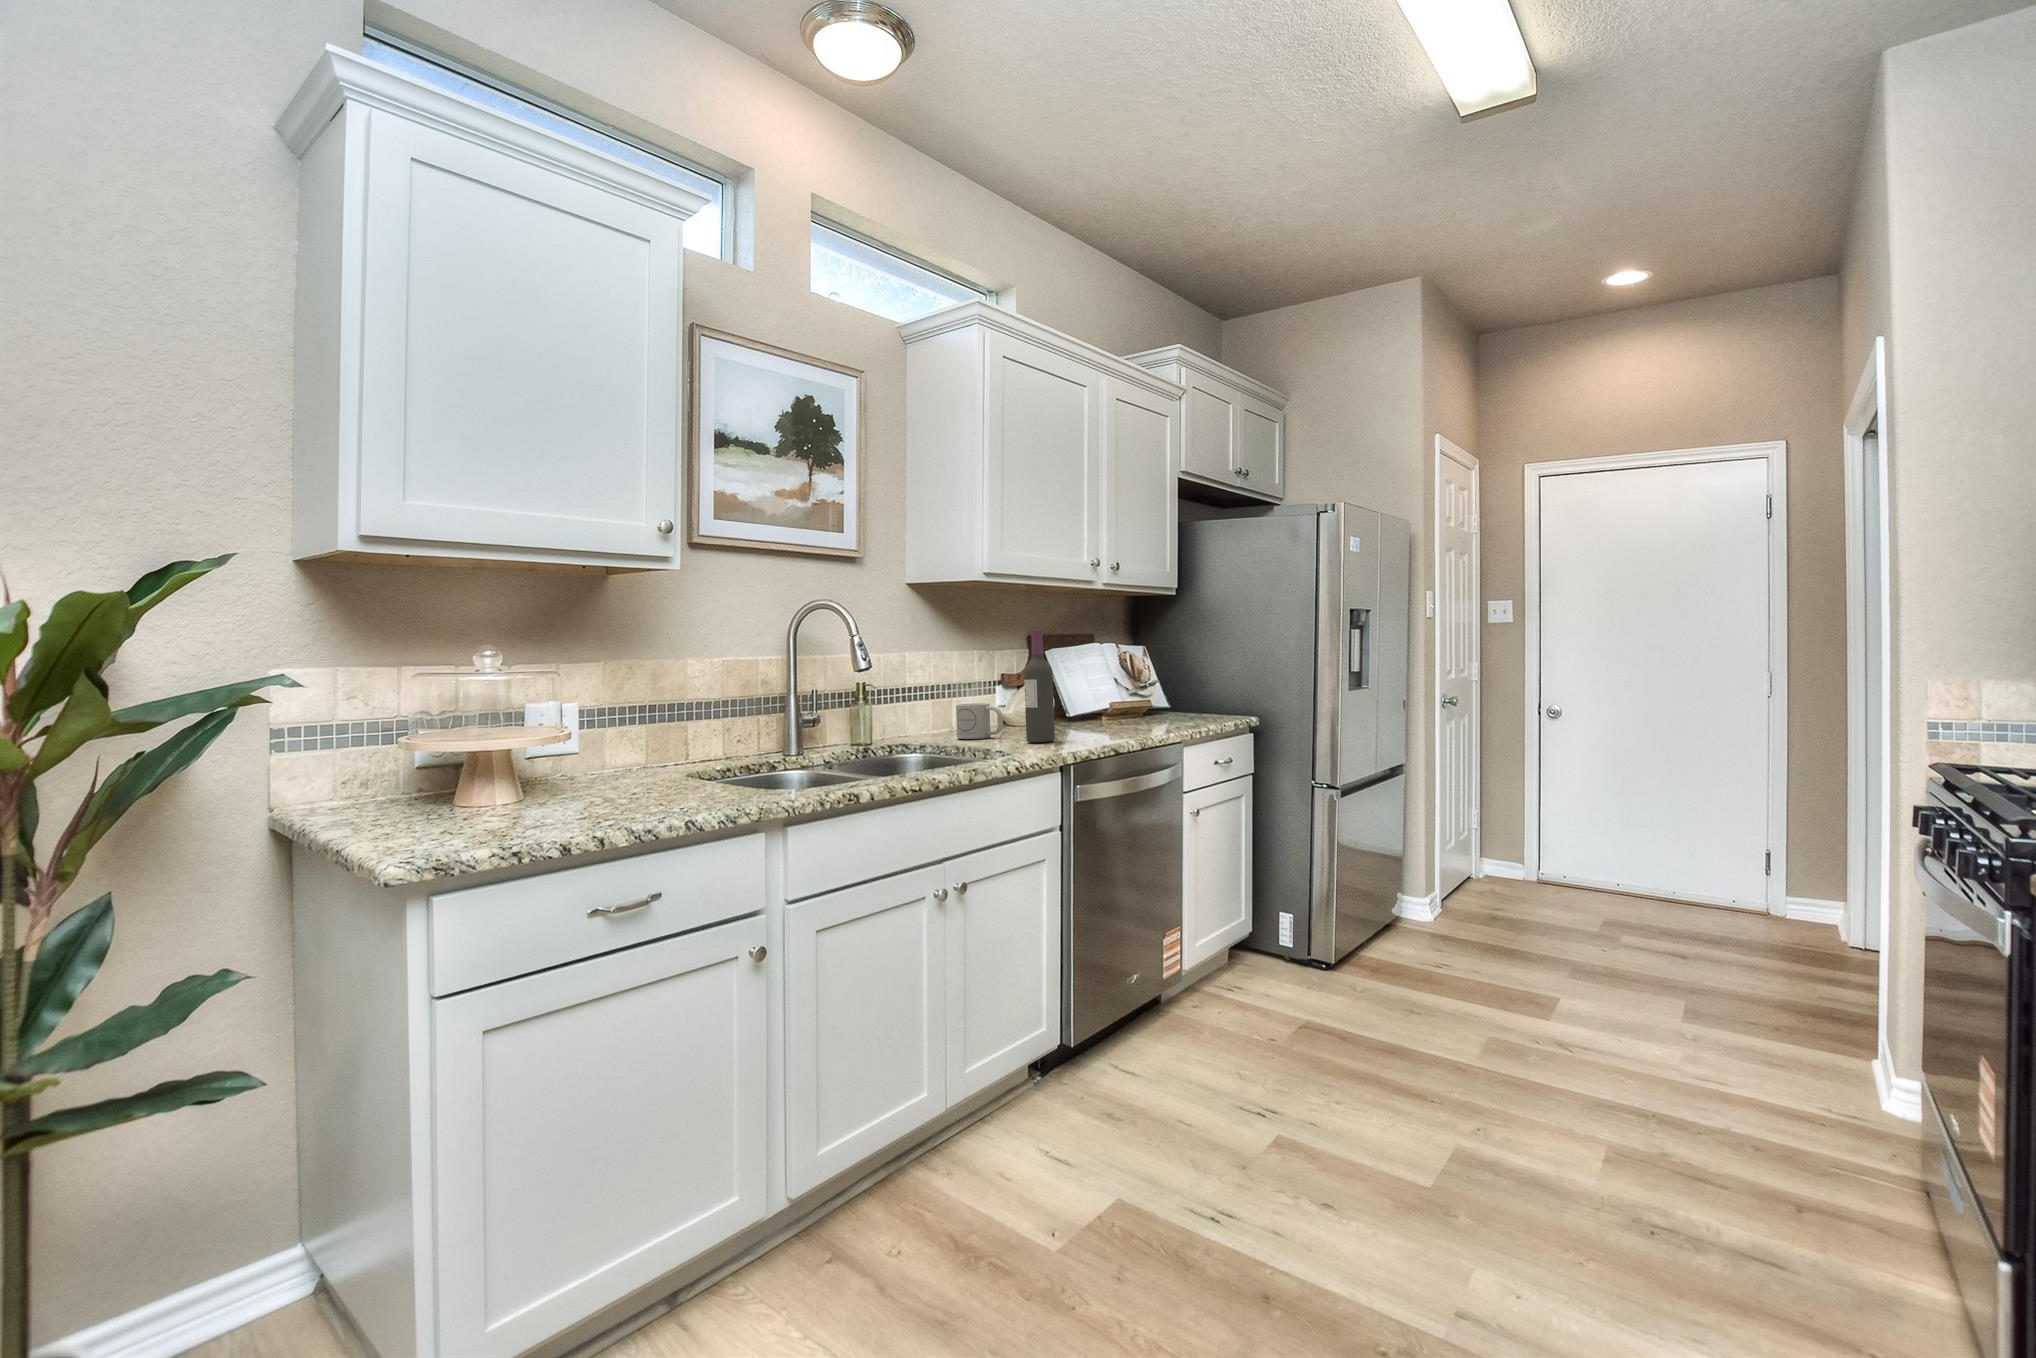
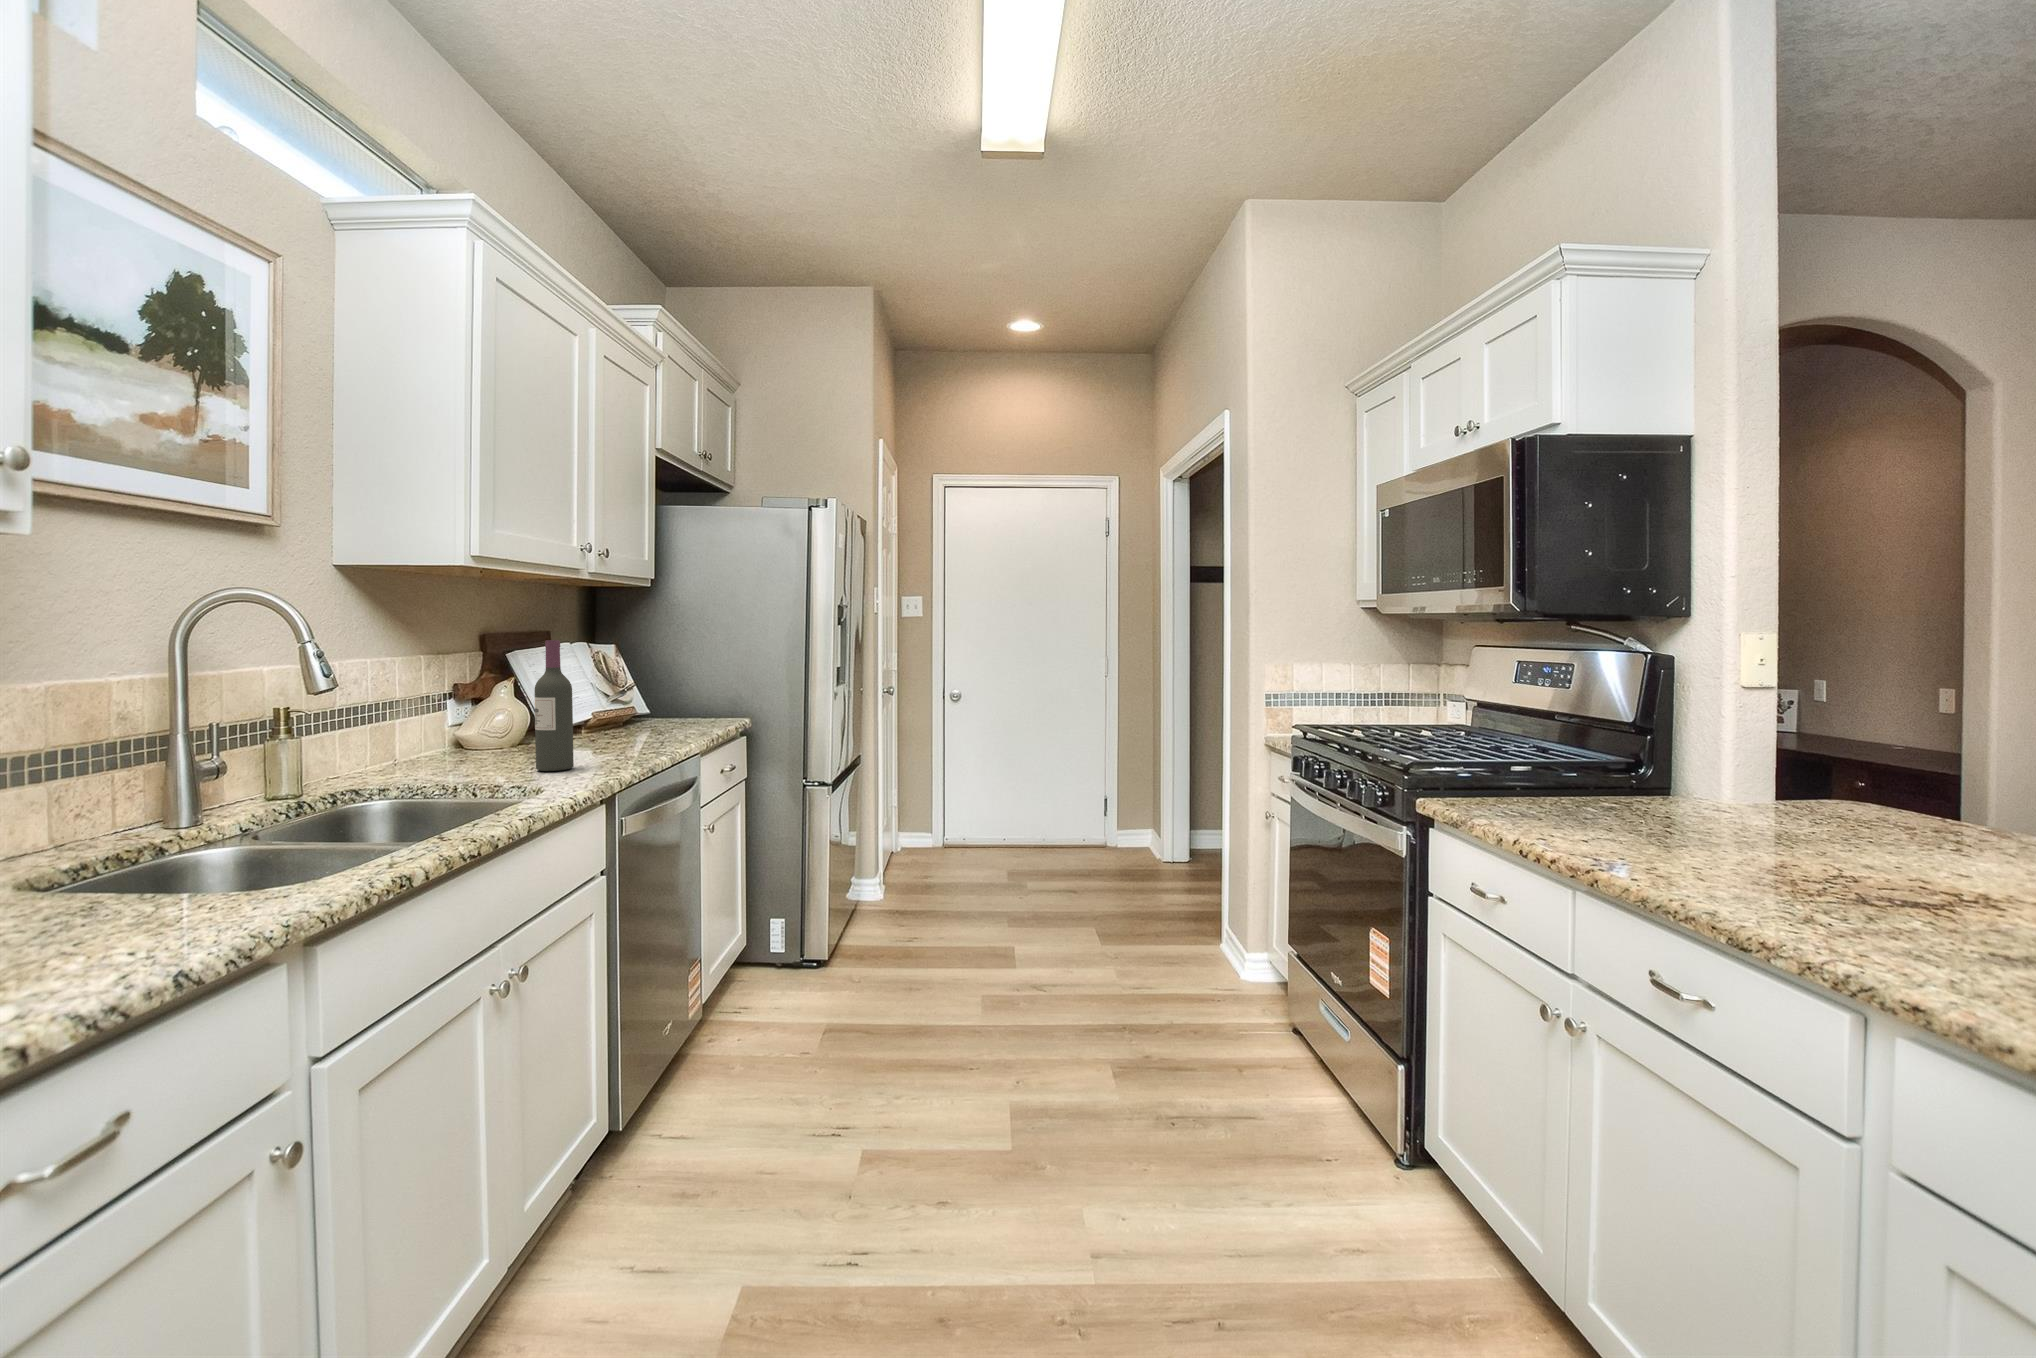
mug: present [956,703,1003,739] -> none [413,722,486,769]

